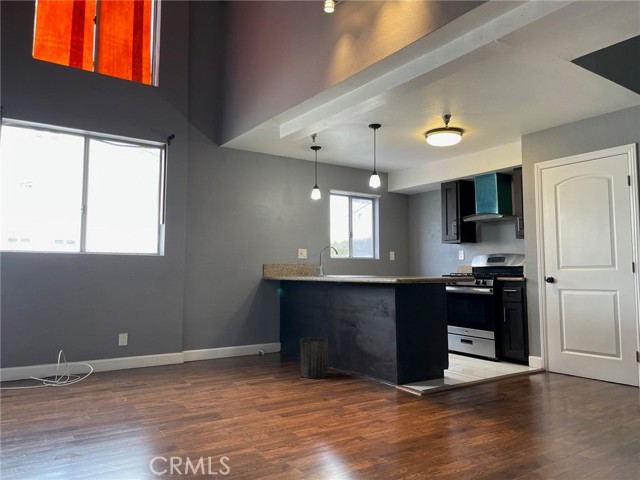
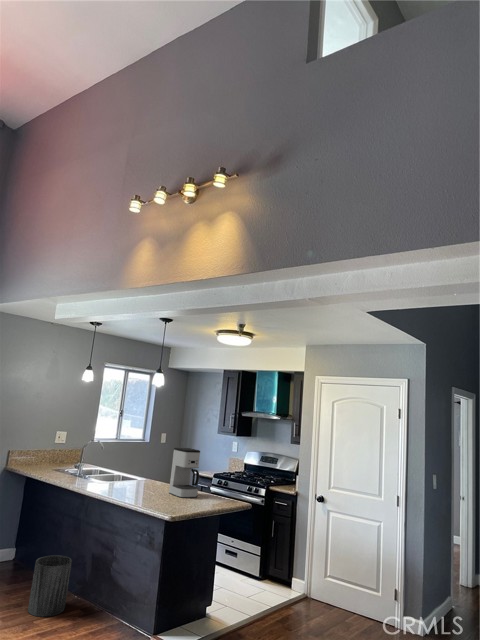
coffee maker: none [399,242,425,282] -> present [169,448,200,498]

